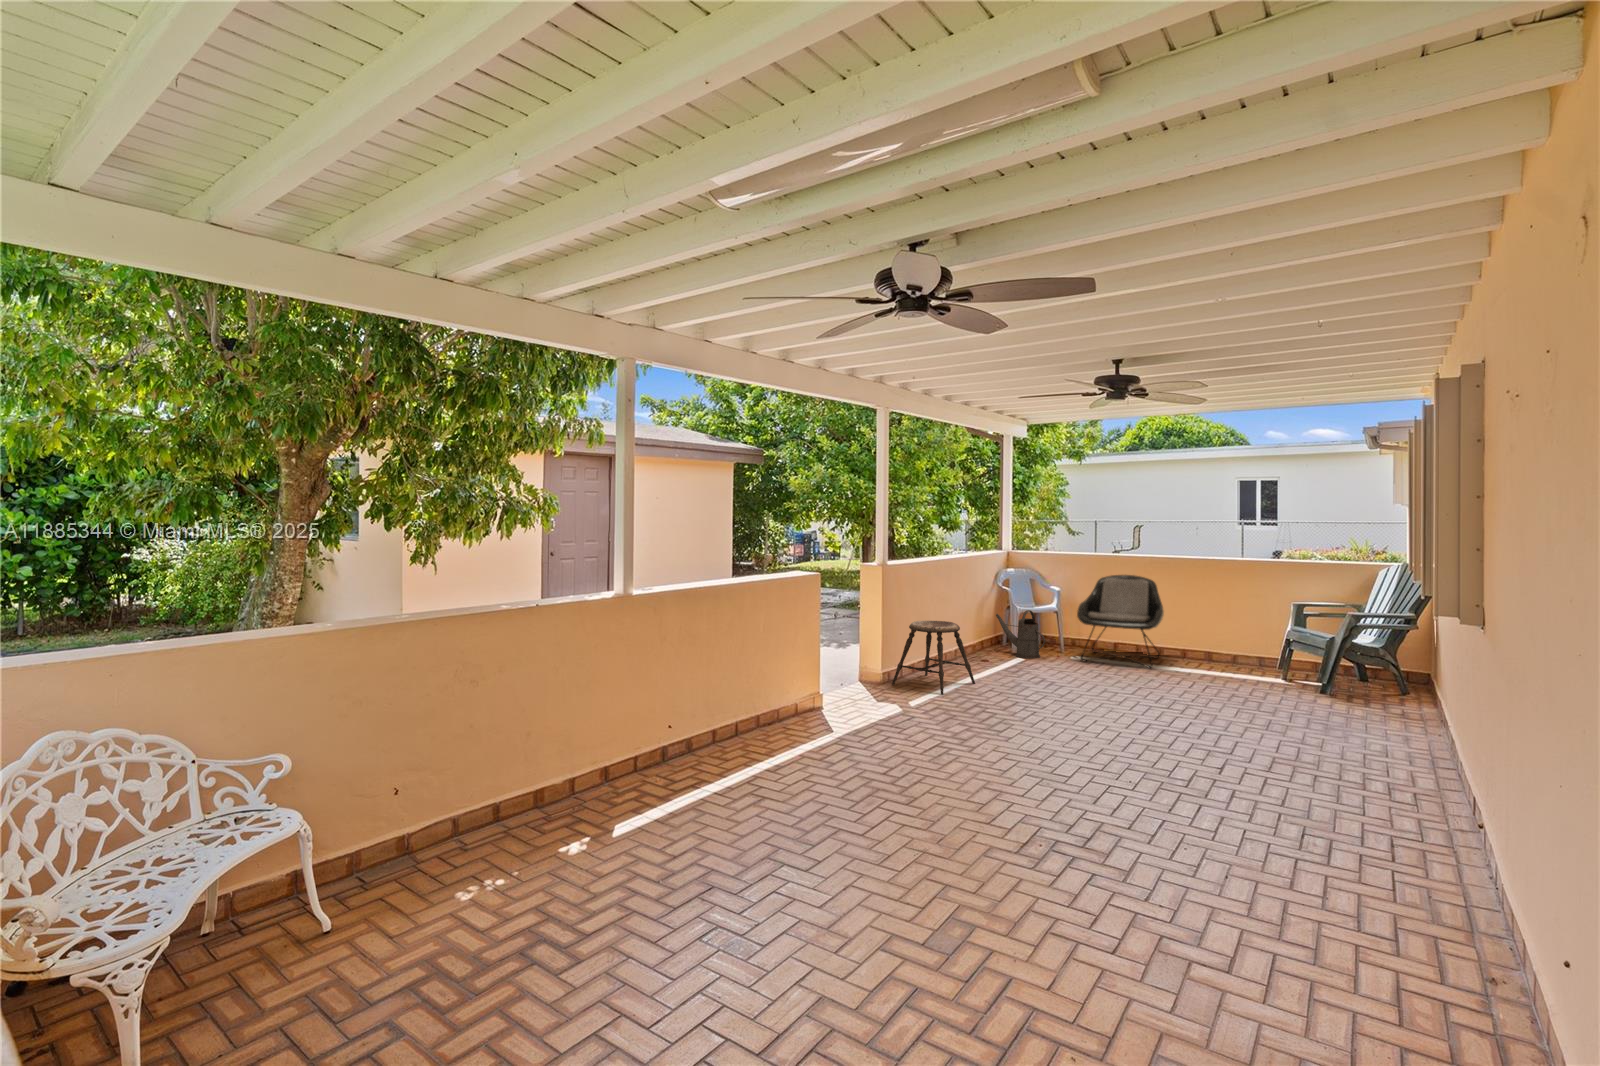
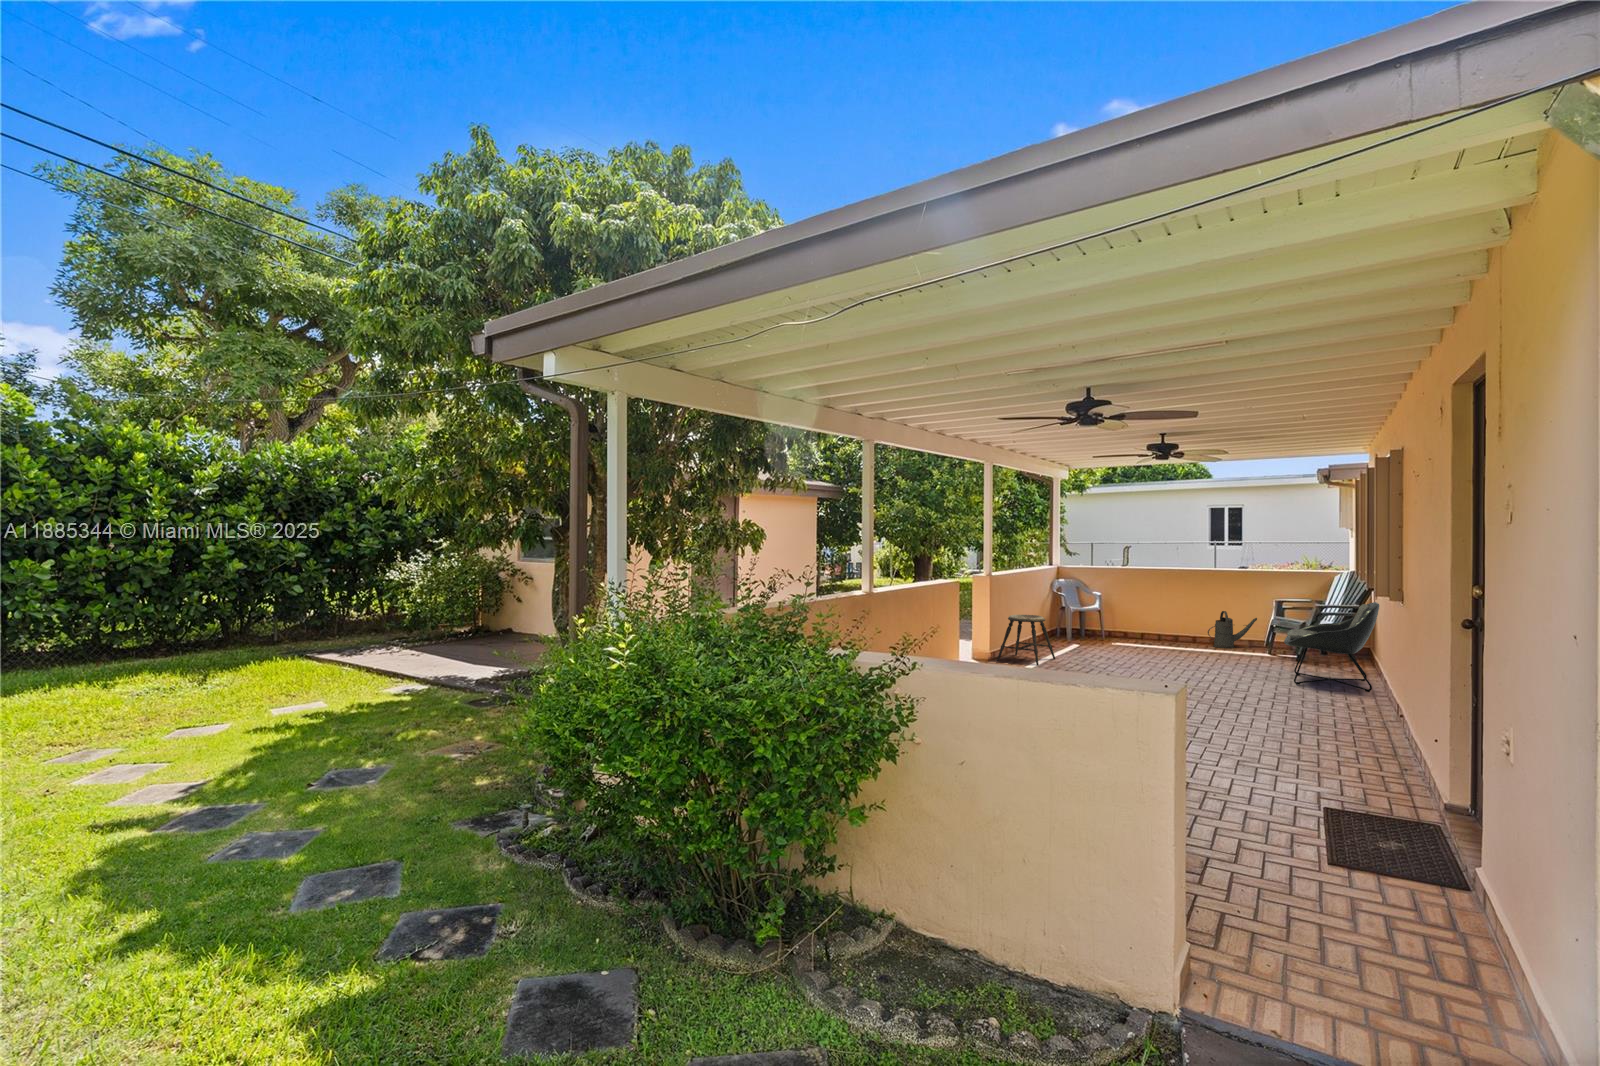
lounge chair: present [1077,575,1164,668] -> present [1284,602,1379,692]
watering can: present [996,610,1045,659] -> present [1208,611,1257,648]

